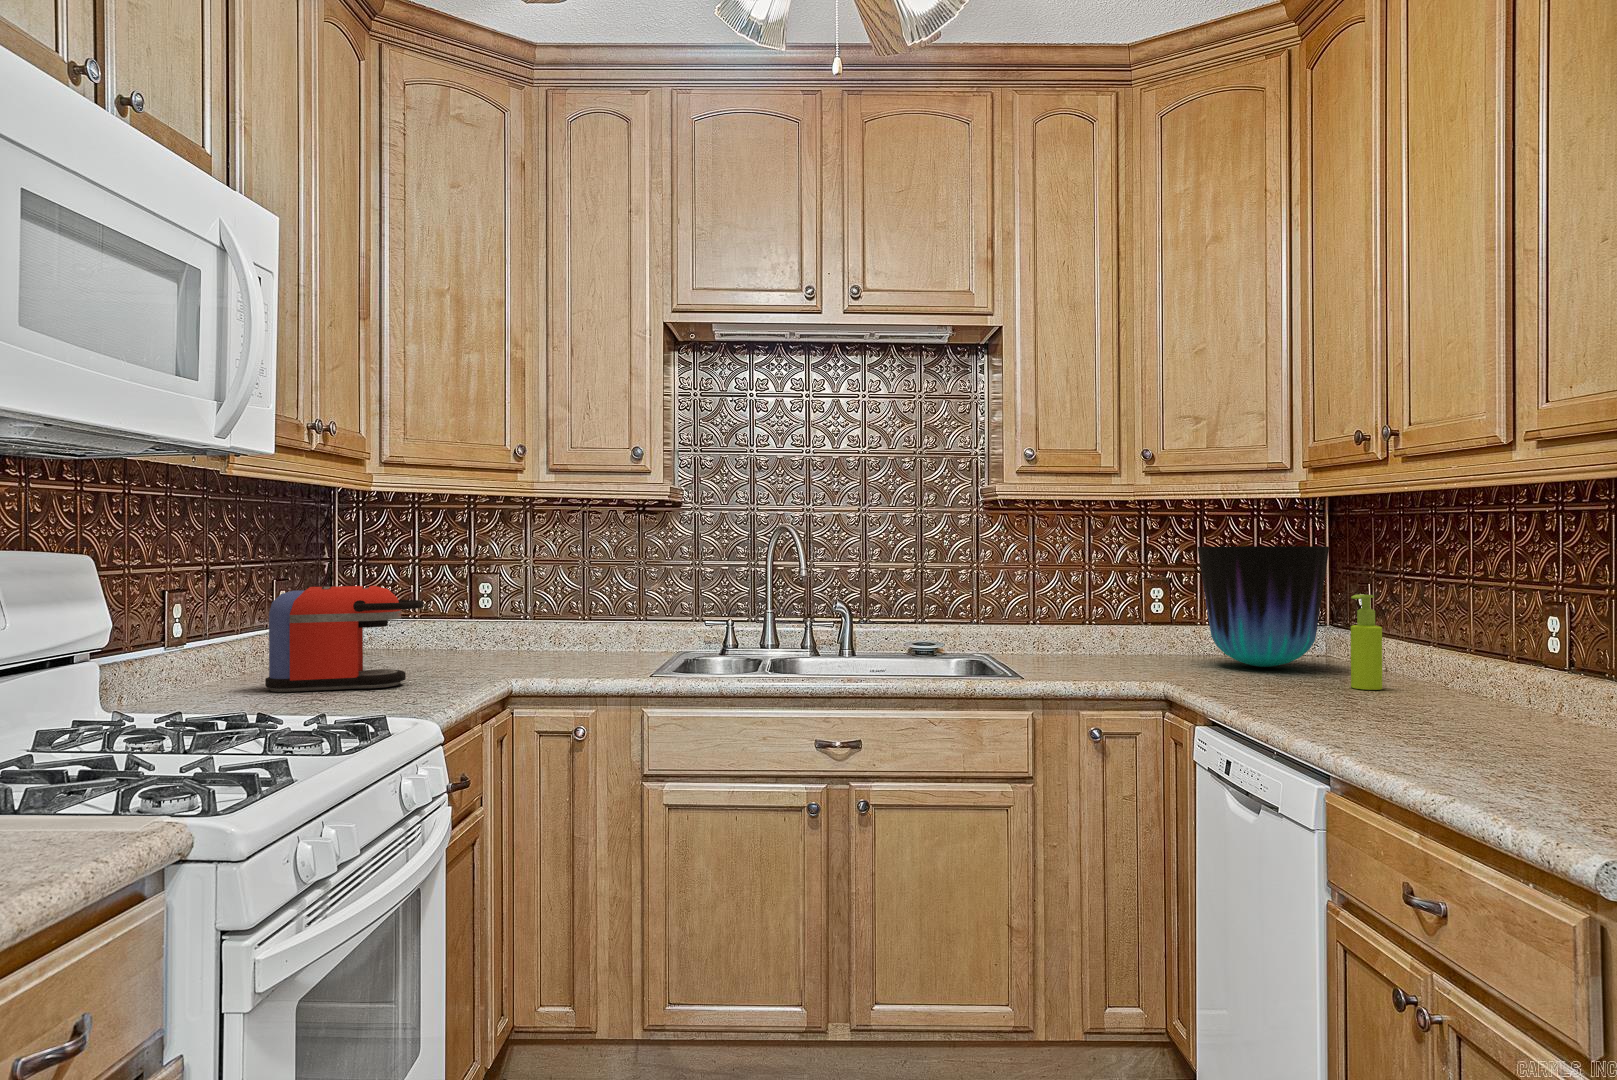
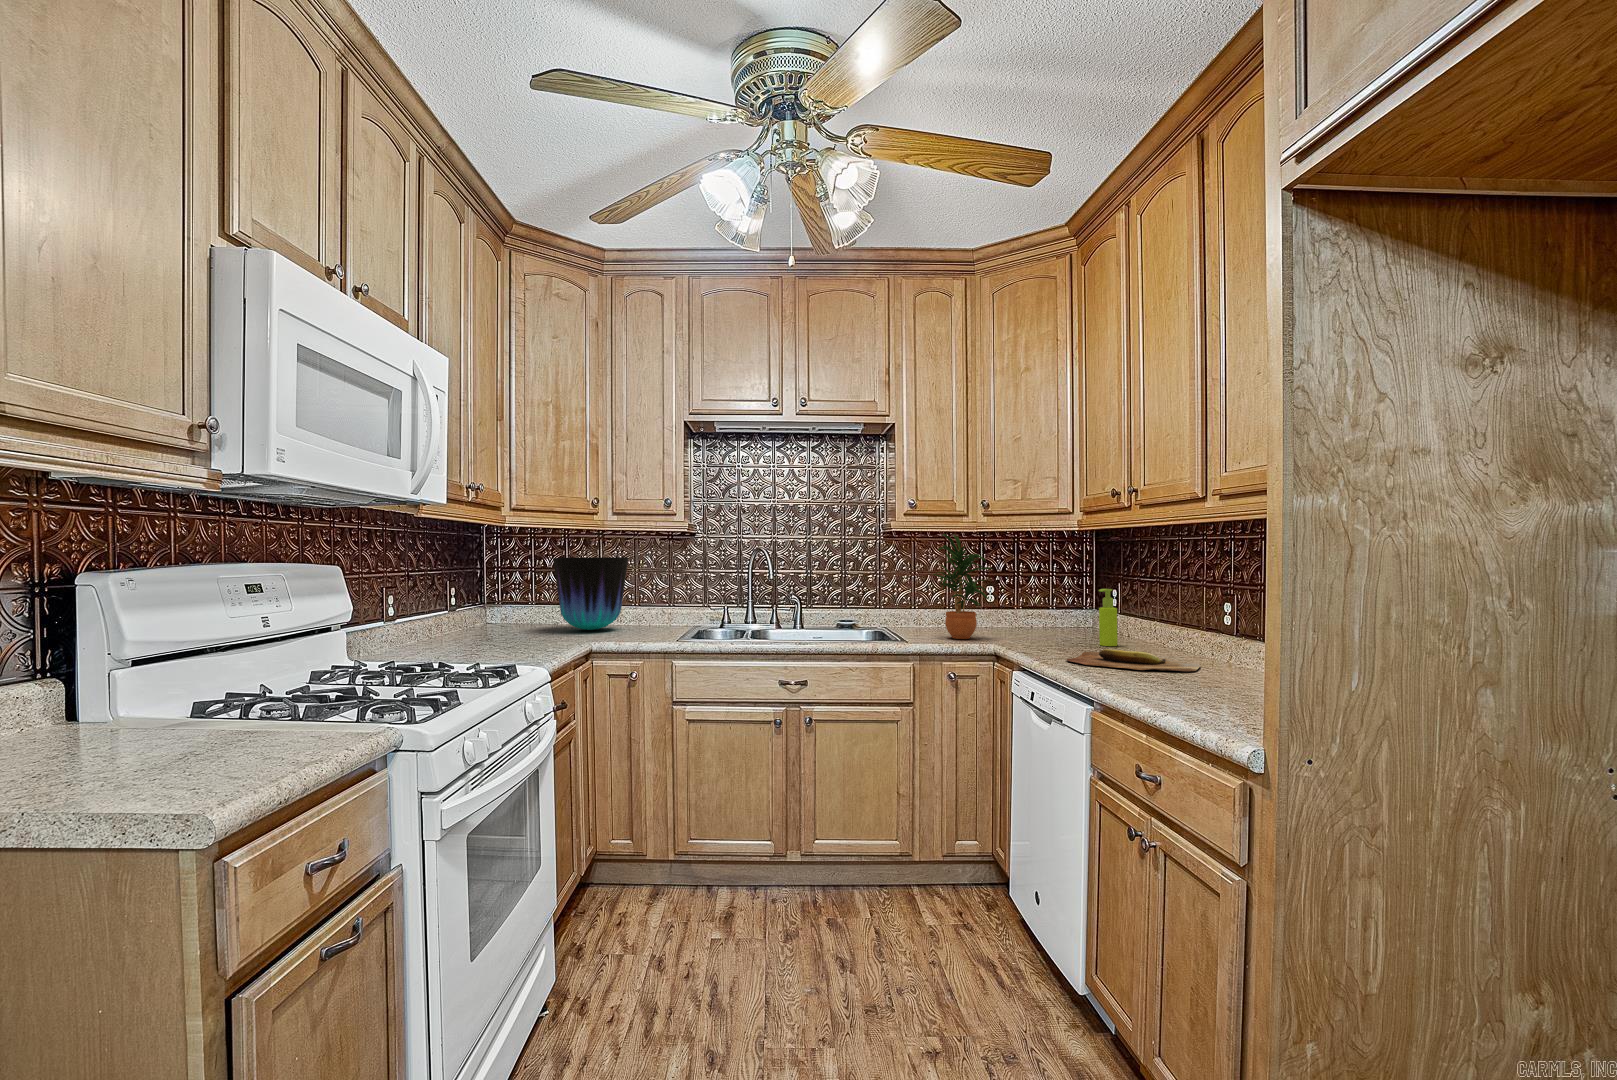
potted plant: none [1067,504,1171,676] -> present [933,534,992,639]
vase: present [1198,546,1329,667] -> present [553,557,628,630]
coffee maker: present [265,586,424,692] -> none [440,585,537,650]
cutting board: none [1308,697,1554,738] -> present [1067,649,1200,672]

